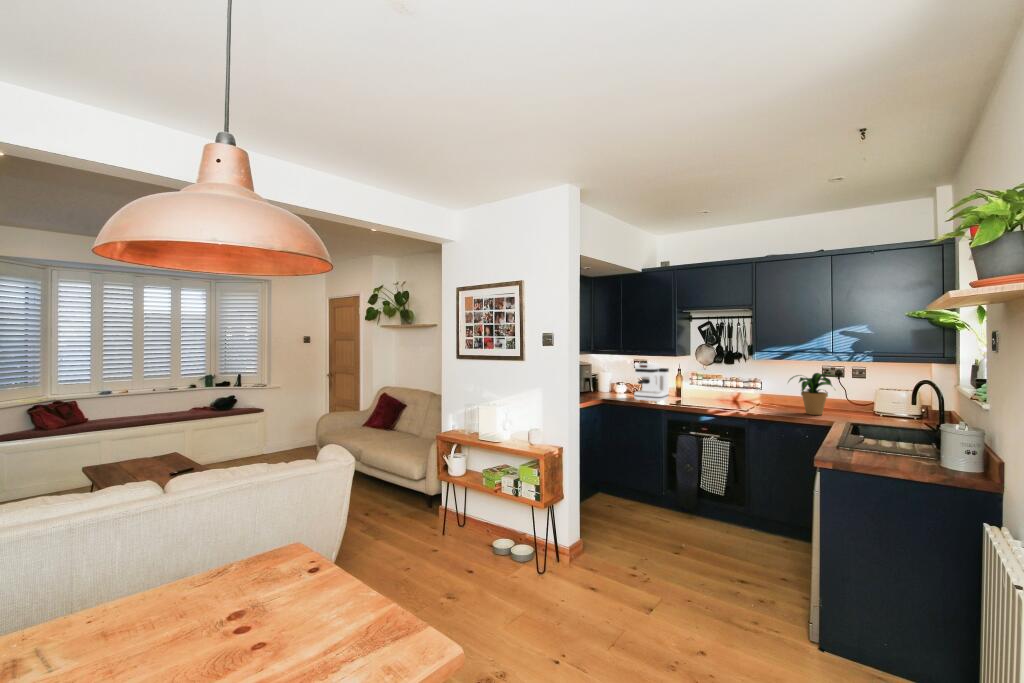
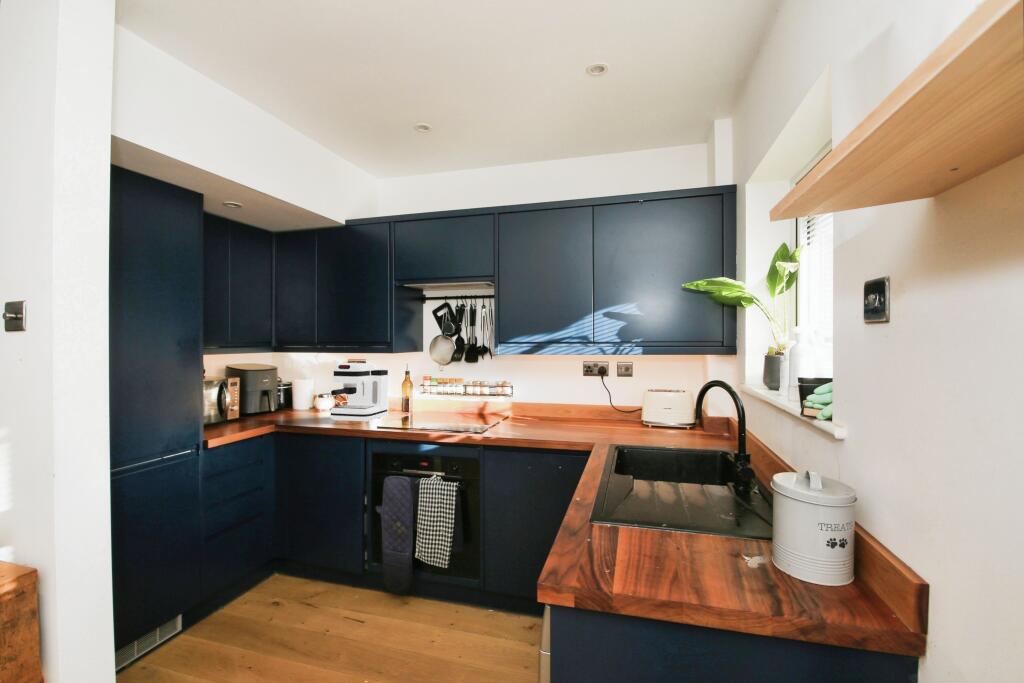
potted plant: present [789,373,834,415] -> none [539,372,604,432]

